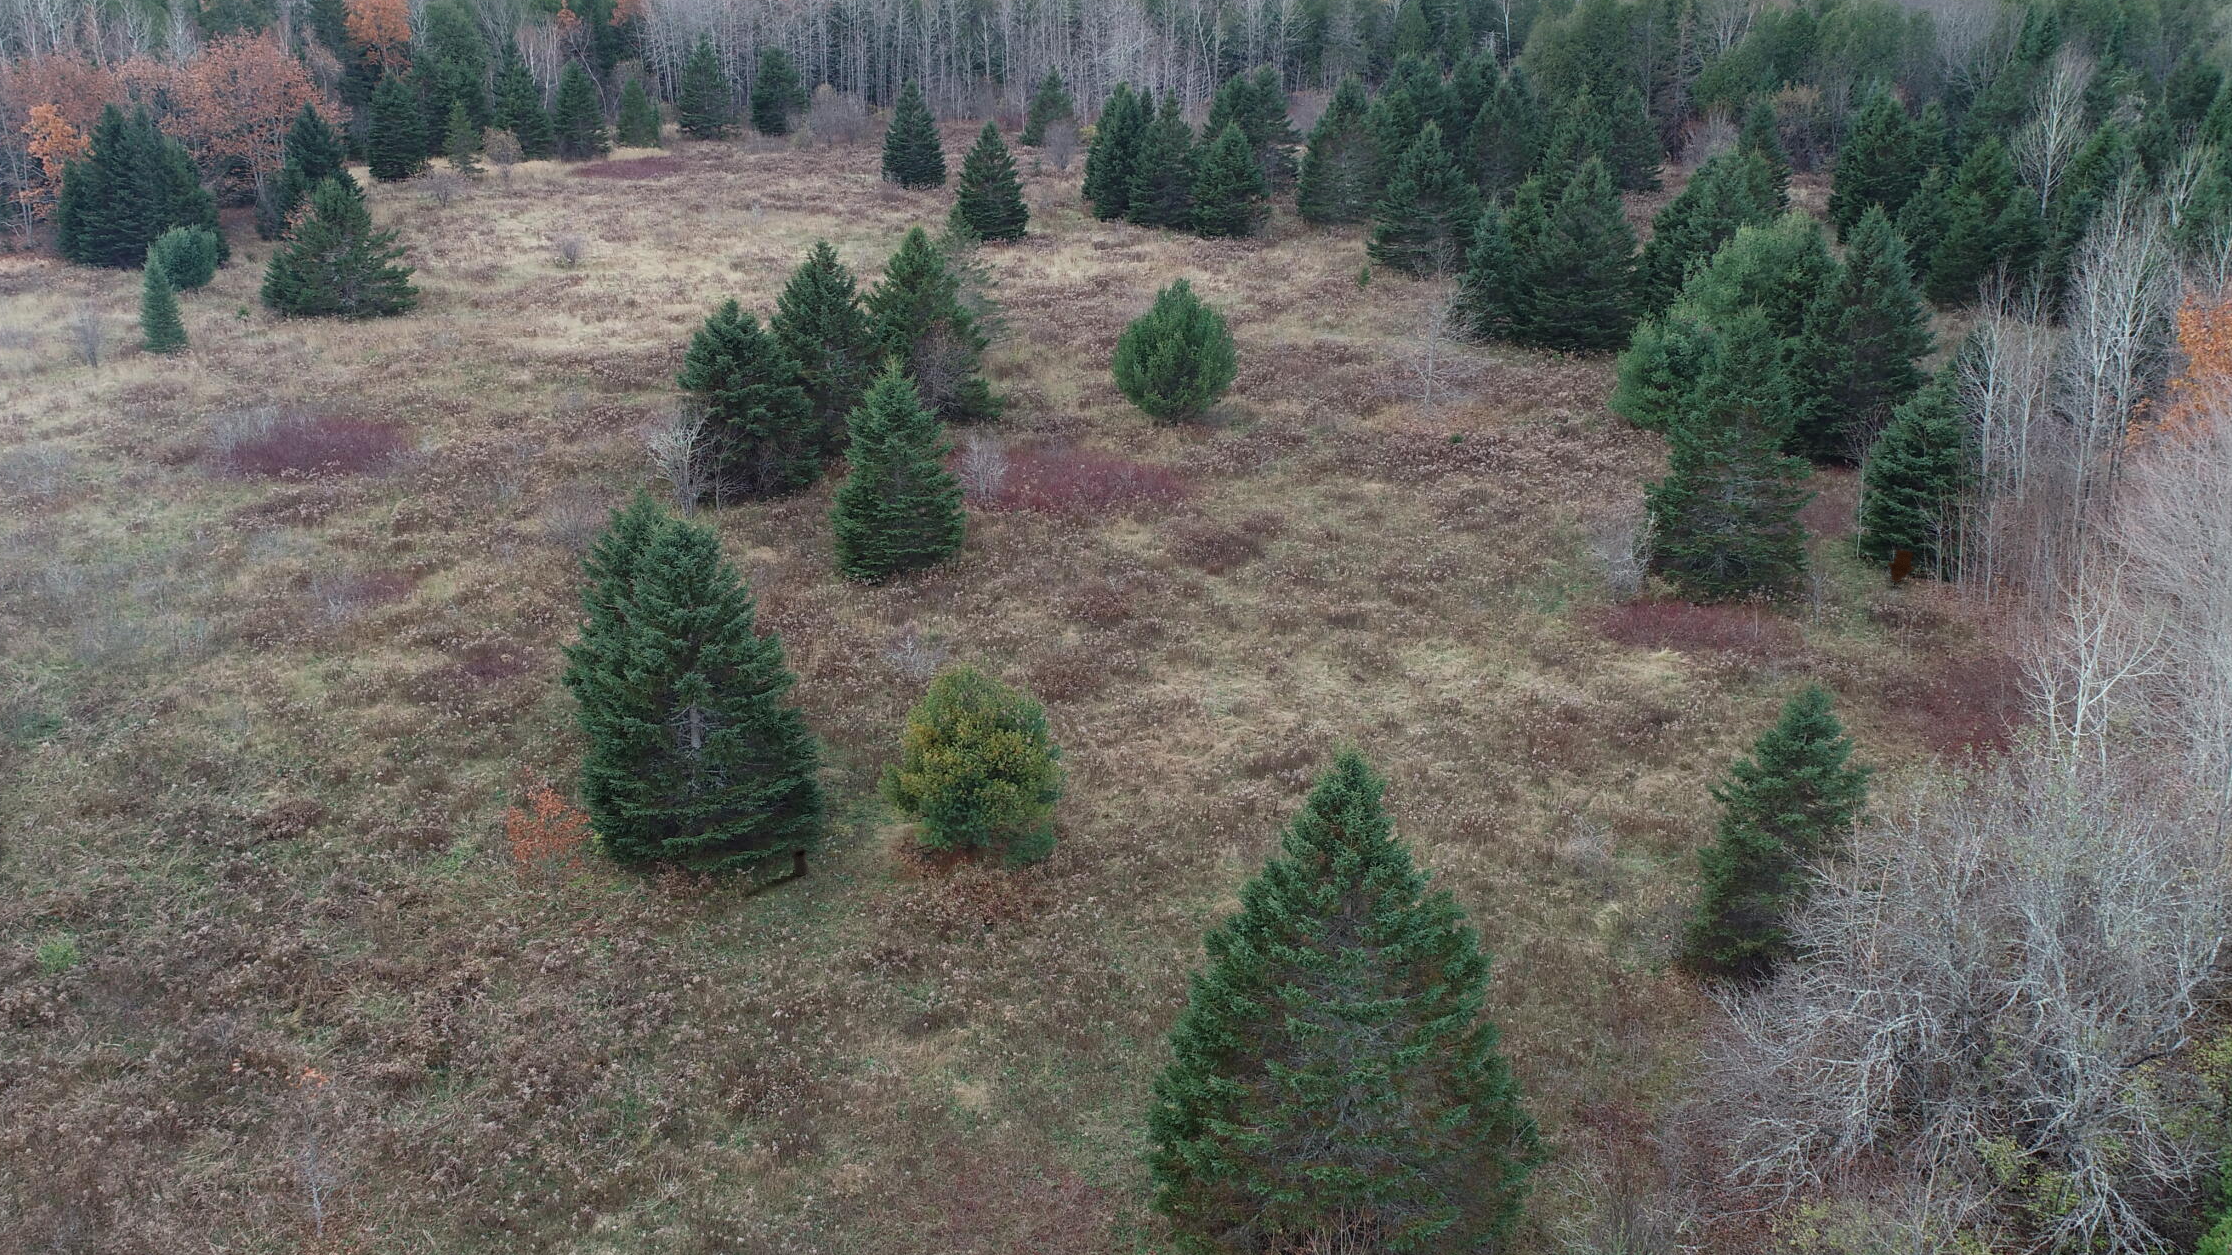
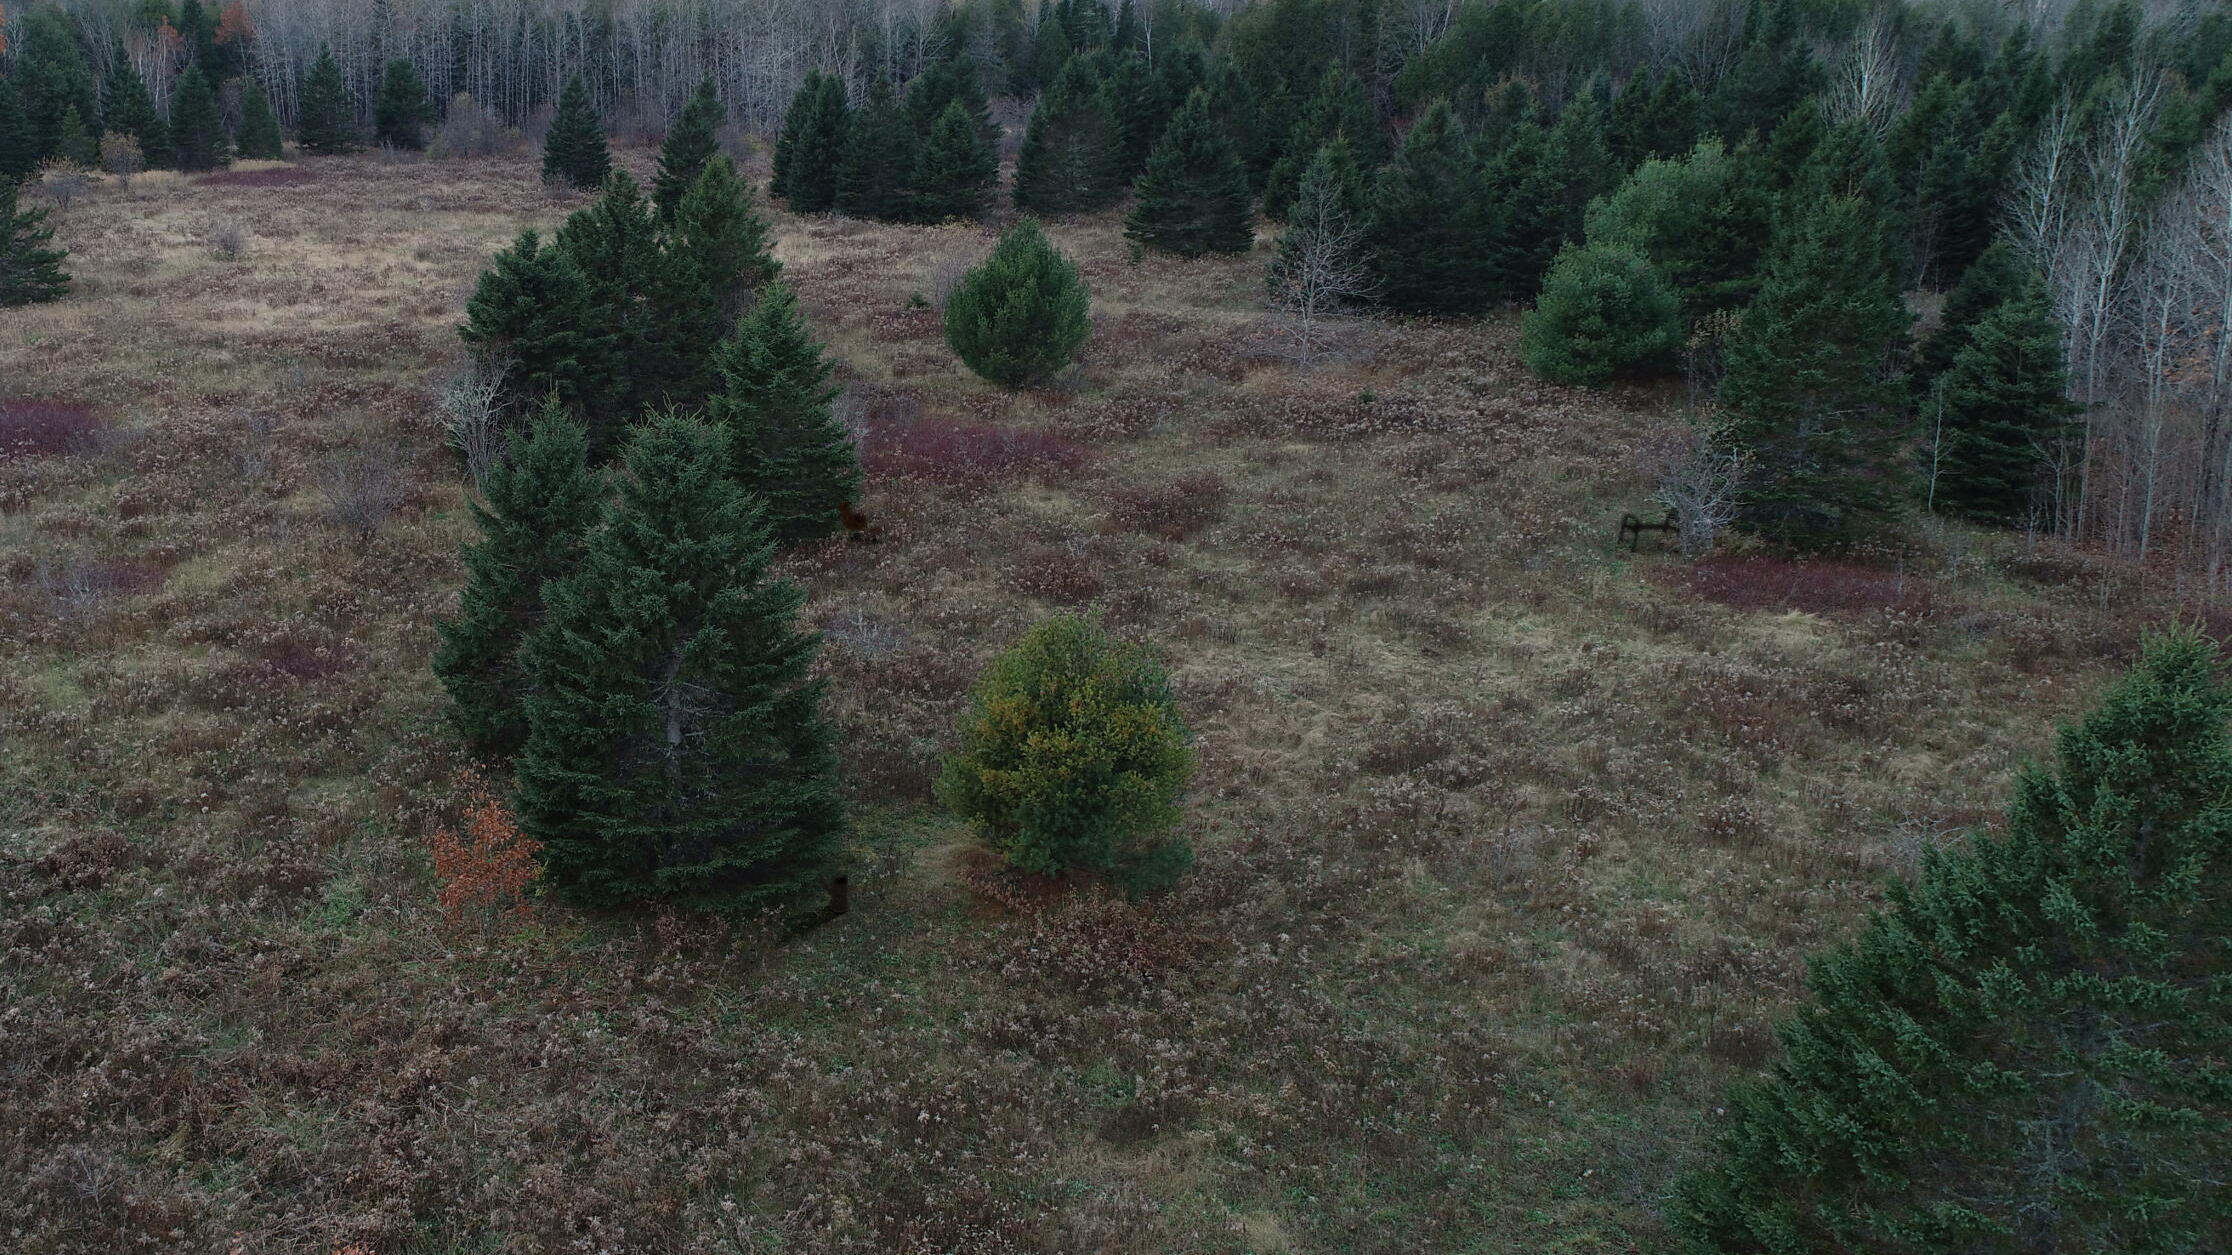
lounge chair: present [1887,550,1914,587] -> present [839,501,882,539]
bench: none [1588,561,1635,594] -> present [1618,514,1680,551]

